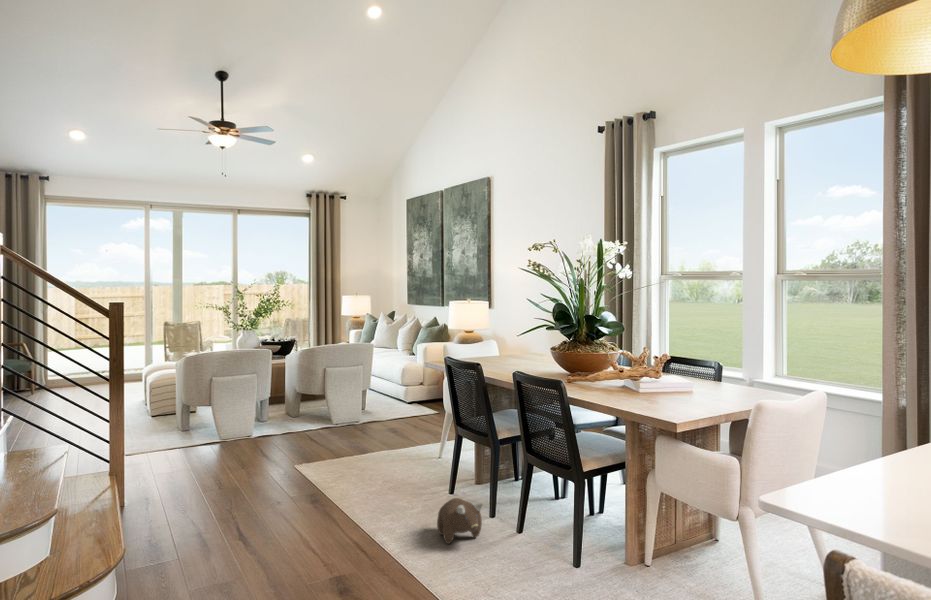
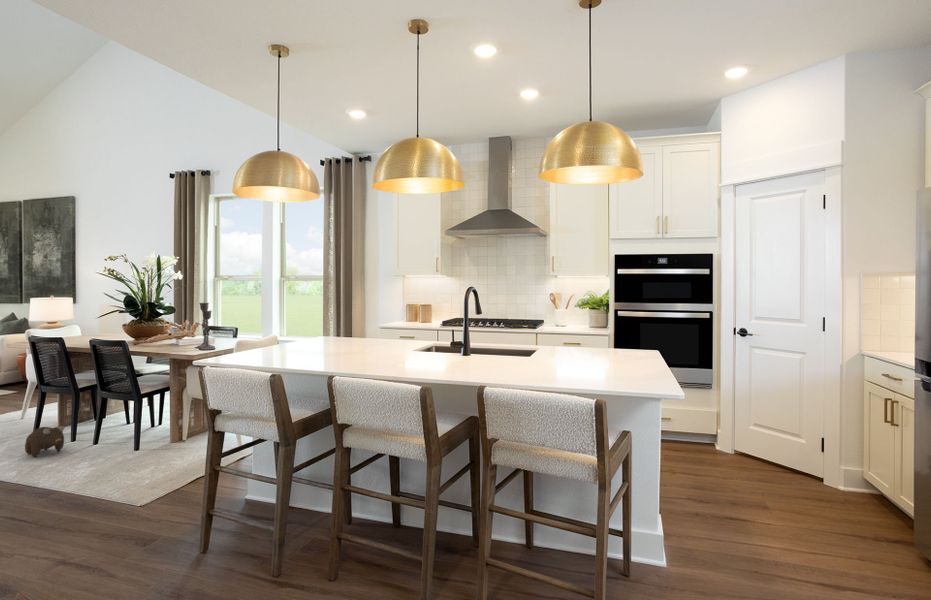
candlestick: none [665,319,705,408] -> present [195,303,215,350]

